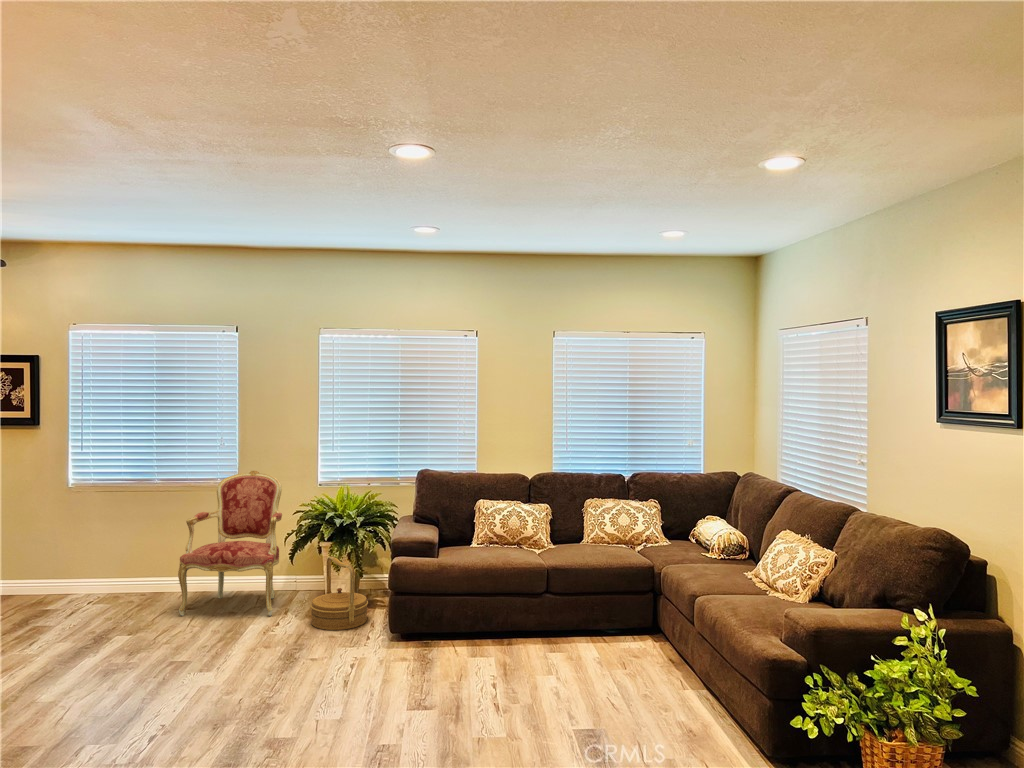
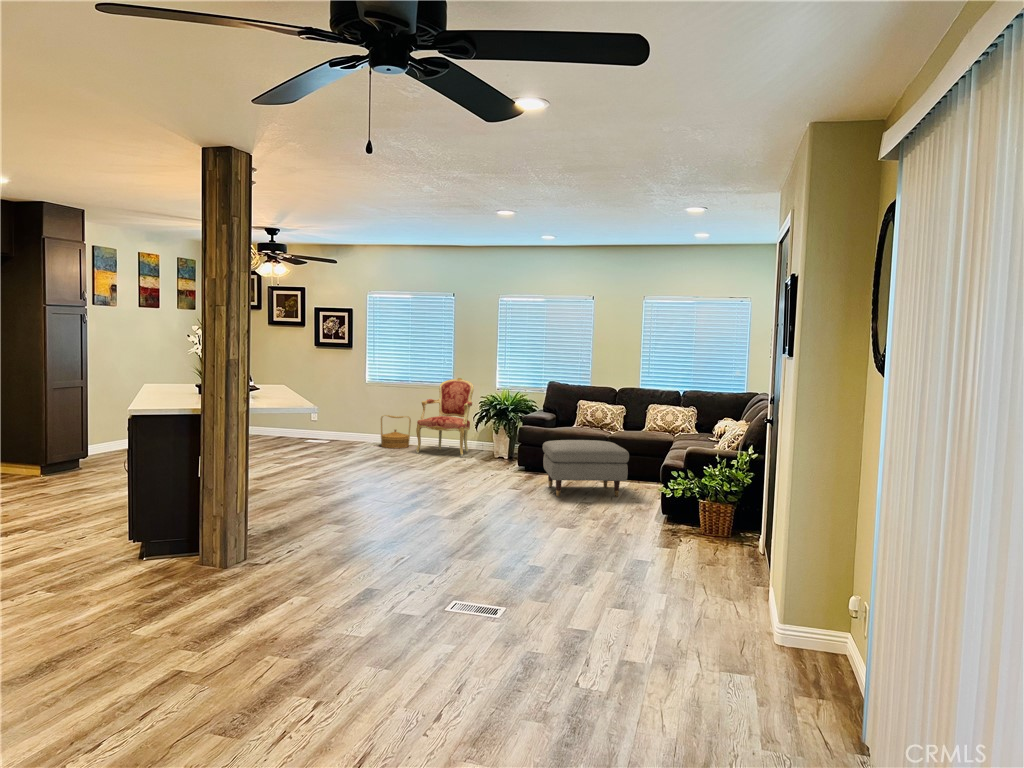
woven basket: present [310,556,368,630] -> present [381,415,411,448]
ottoman: none [462,583,635,716] -> present [543,440,629,497]

